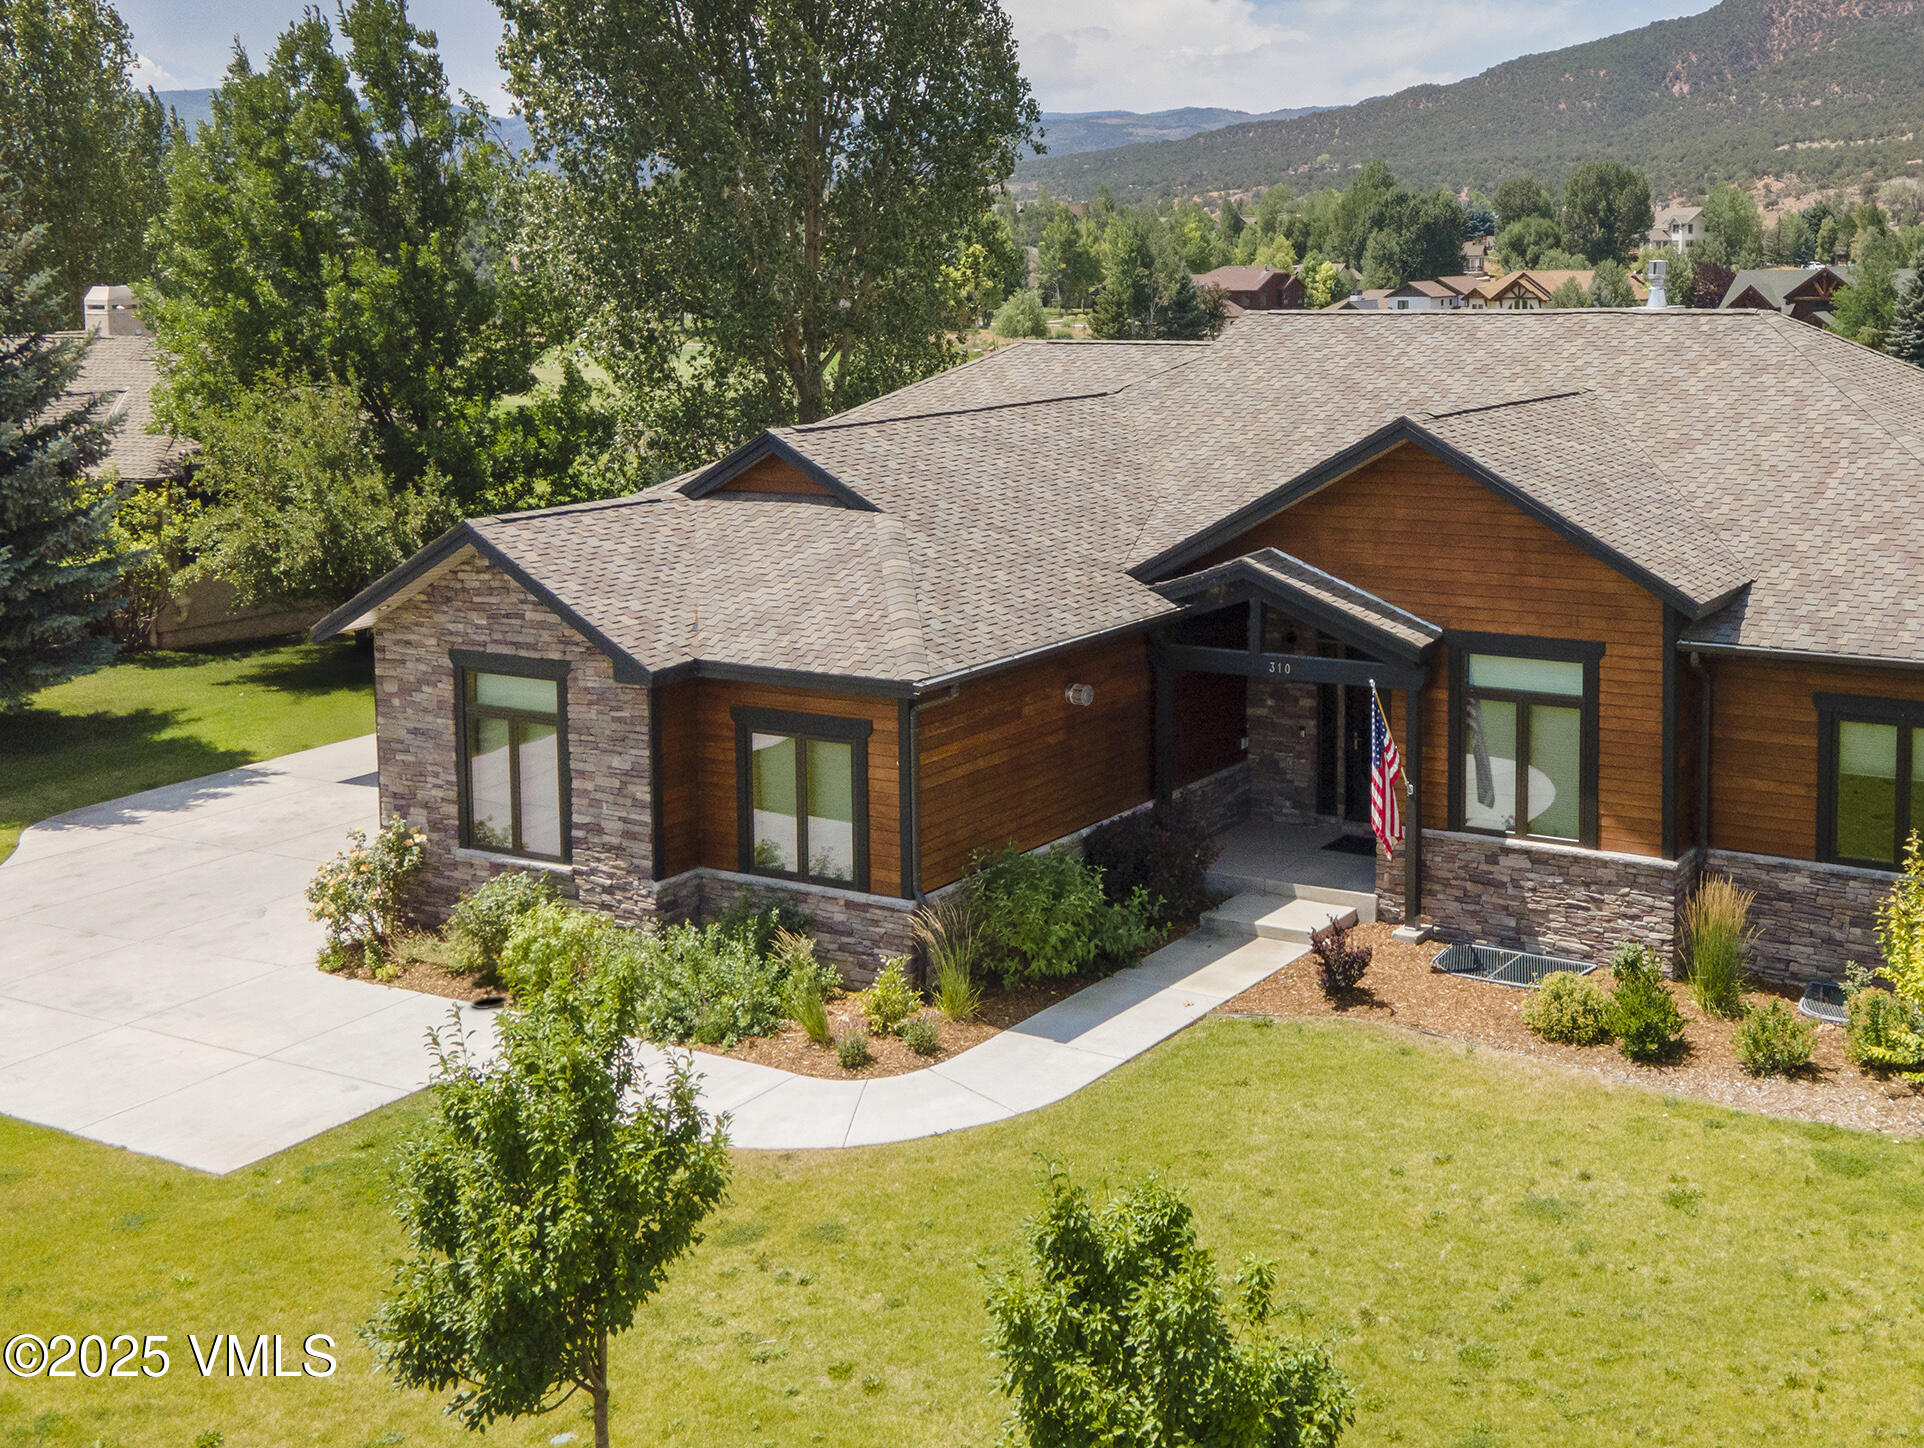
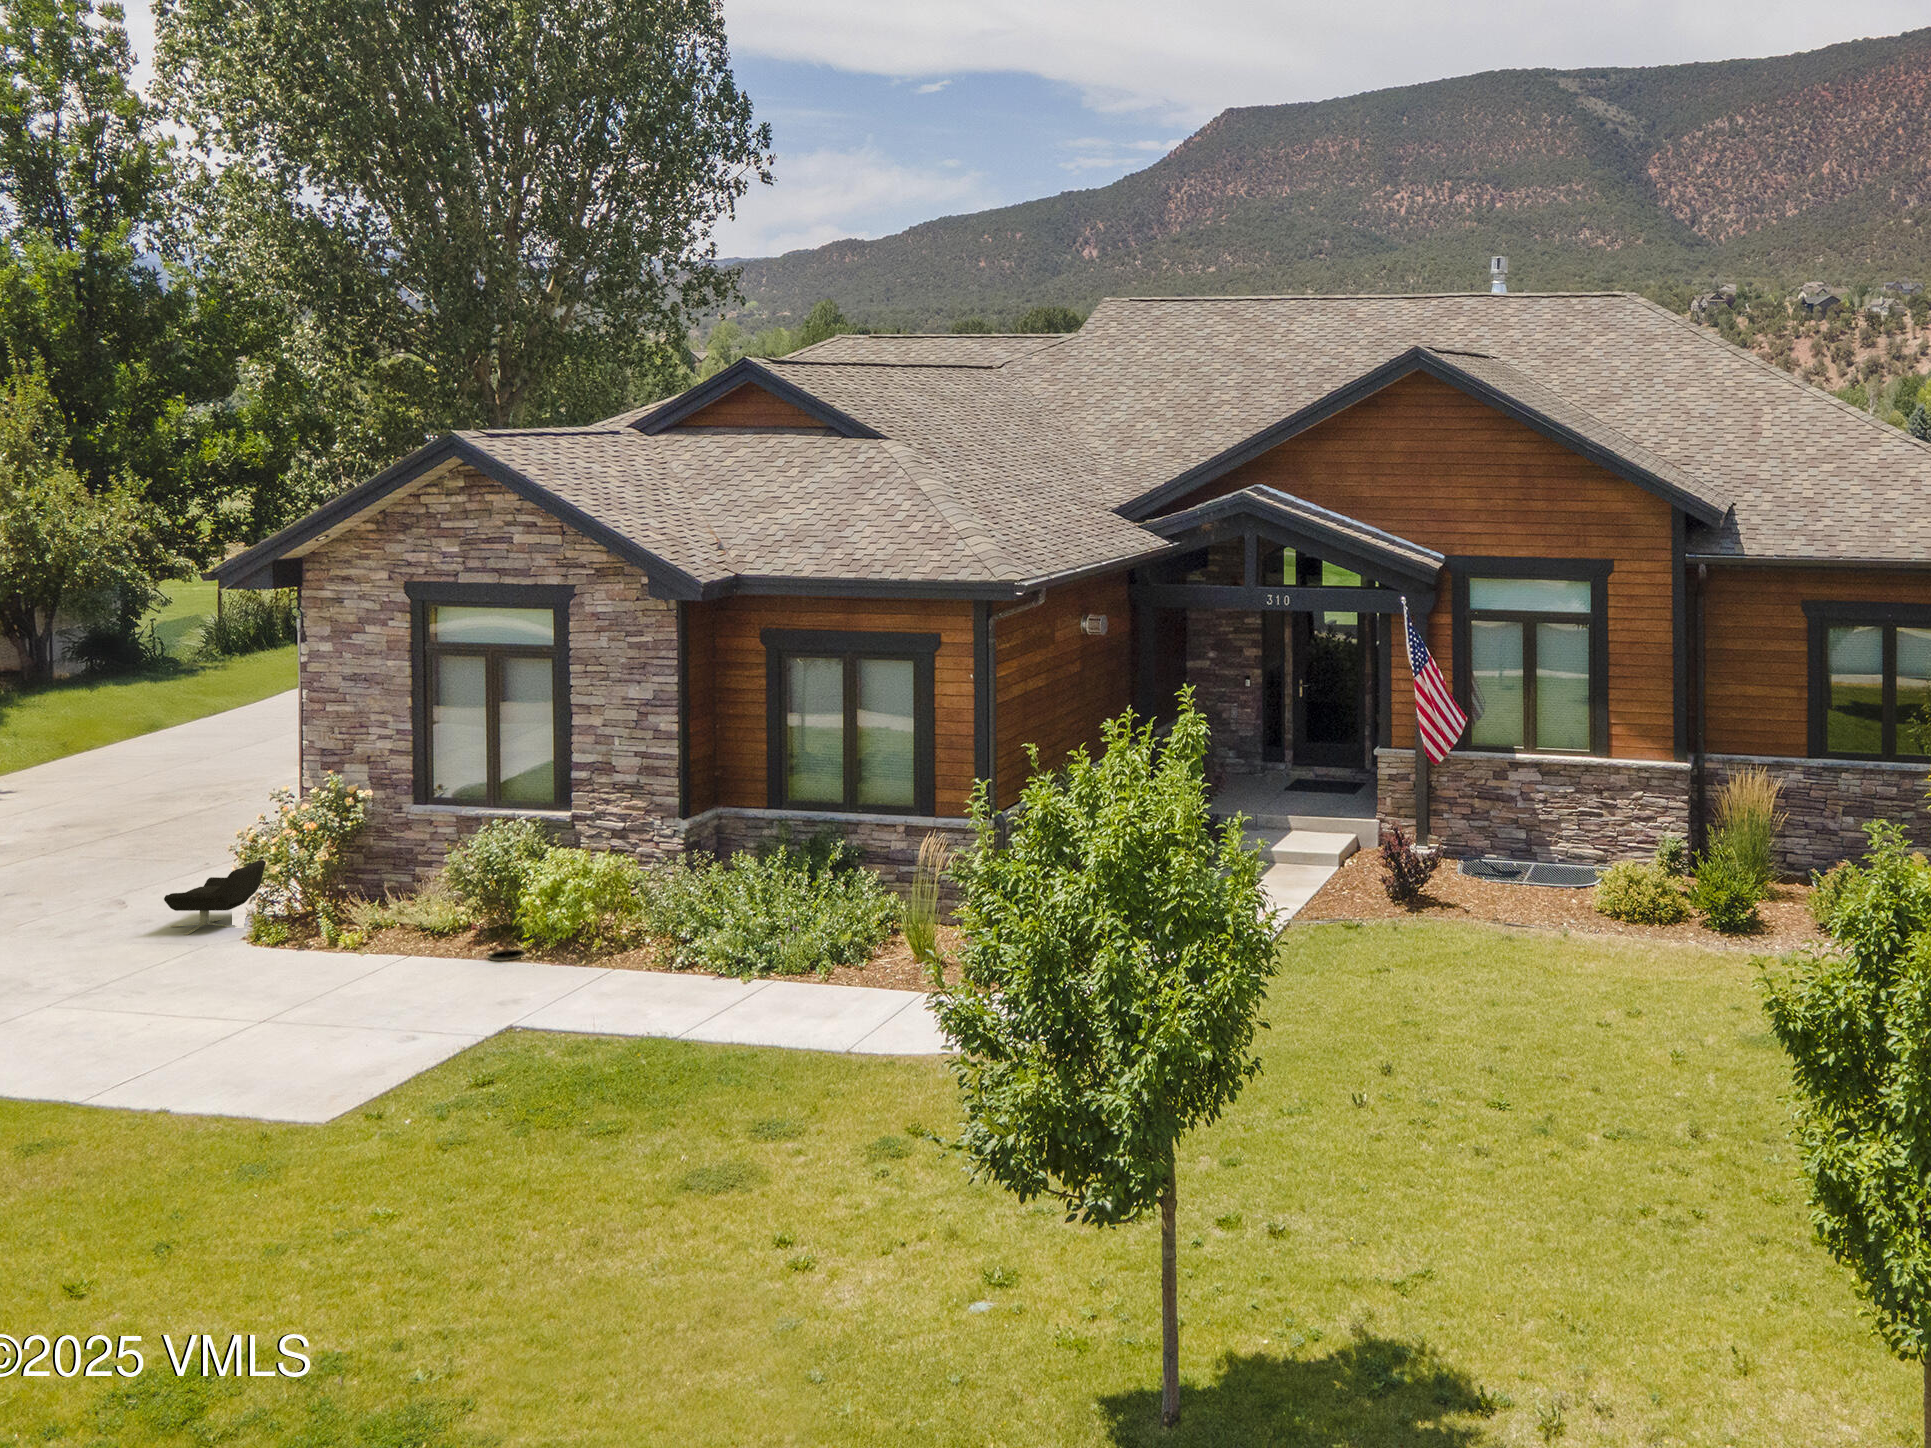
lounge chair: none [249,898,337,963] -> present [164,860,266,935]

